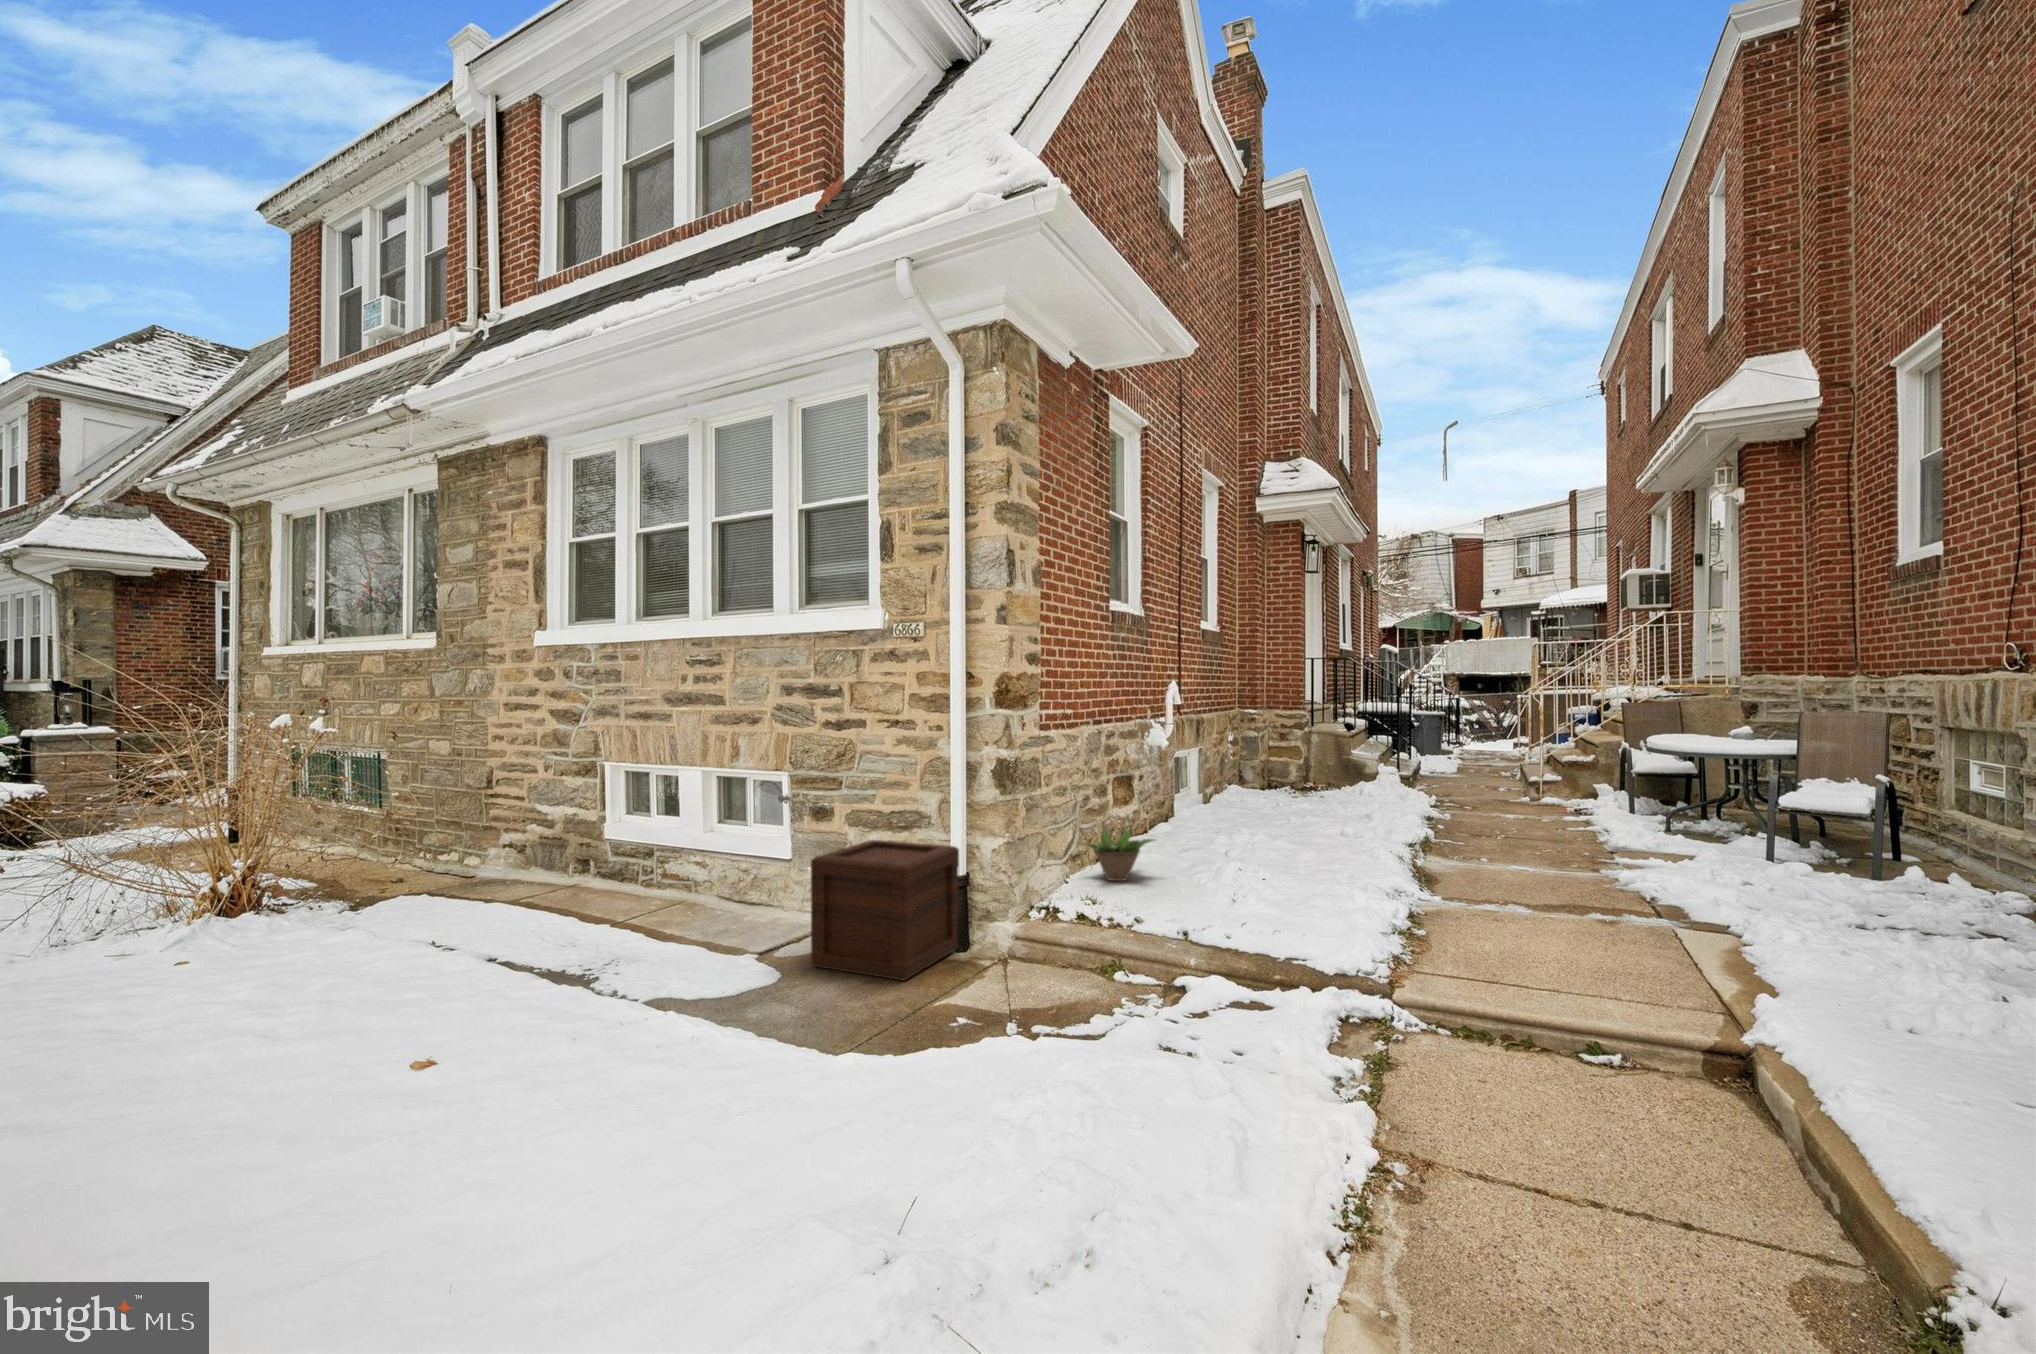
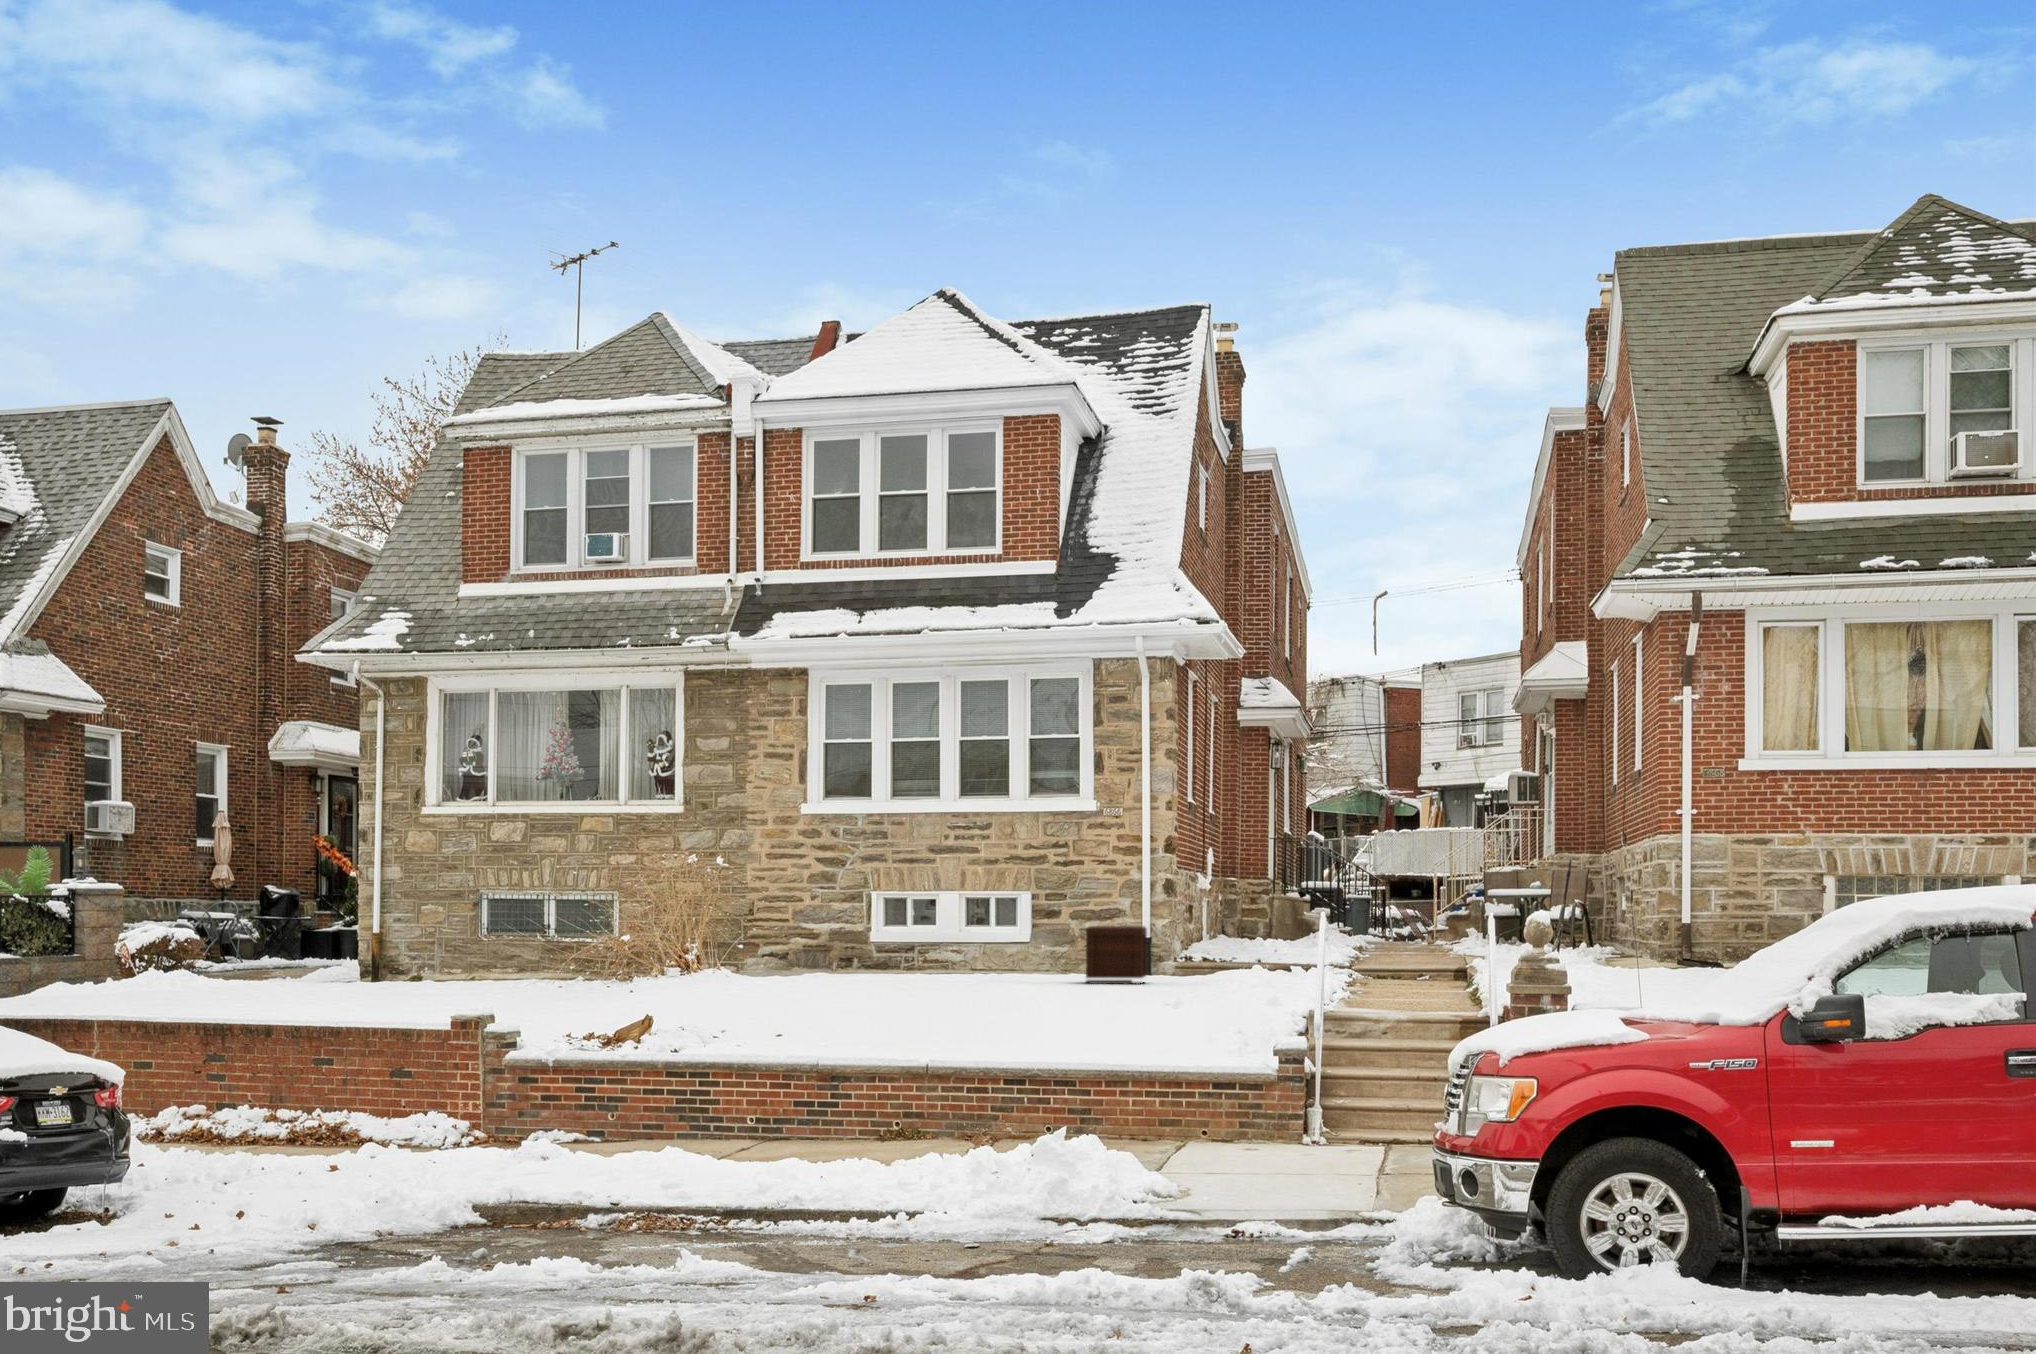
decorative plant: present [1080,830,1155,881] -> none [1185,931,1231,957]

